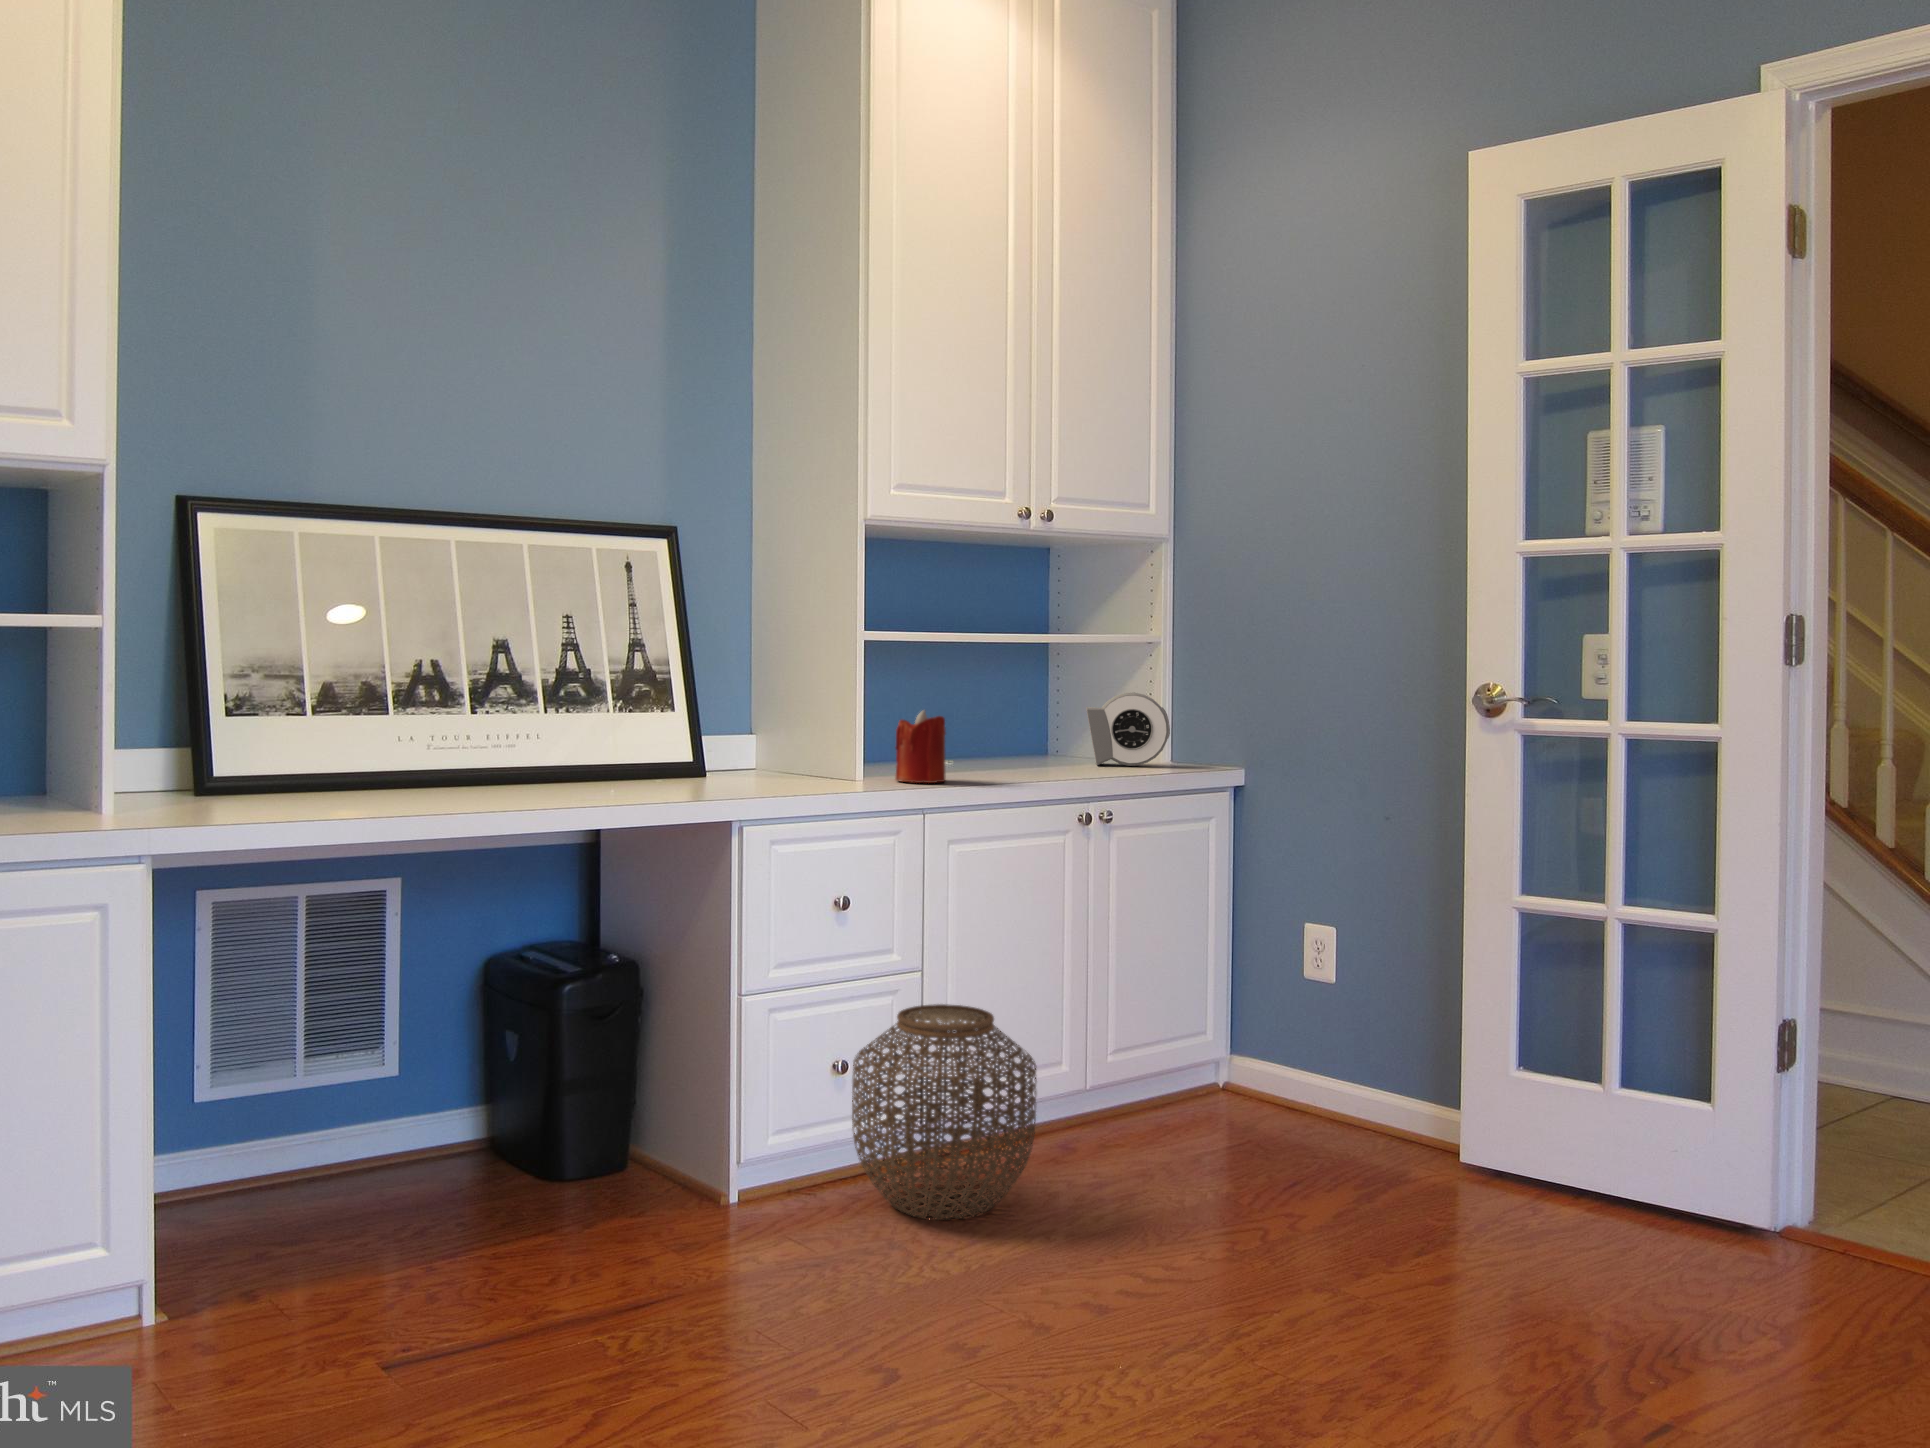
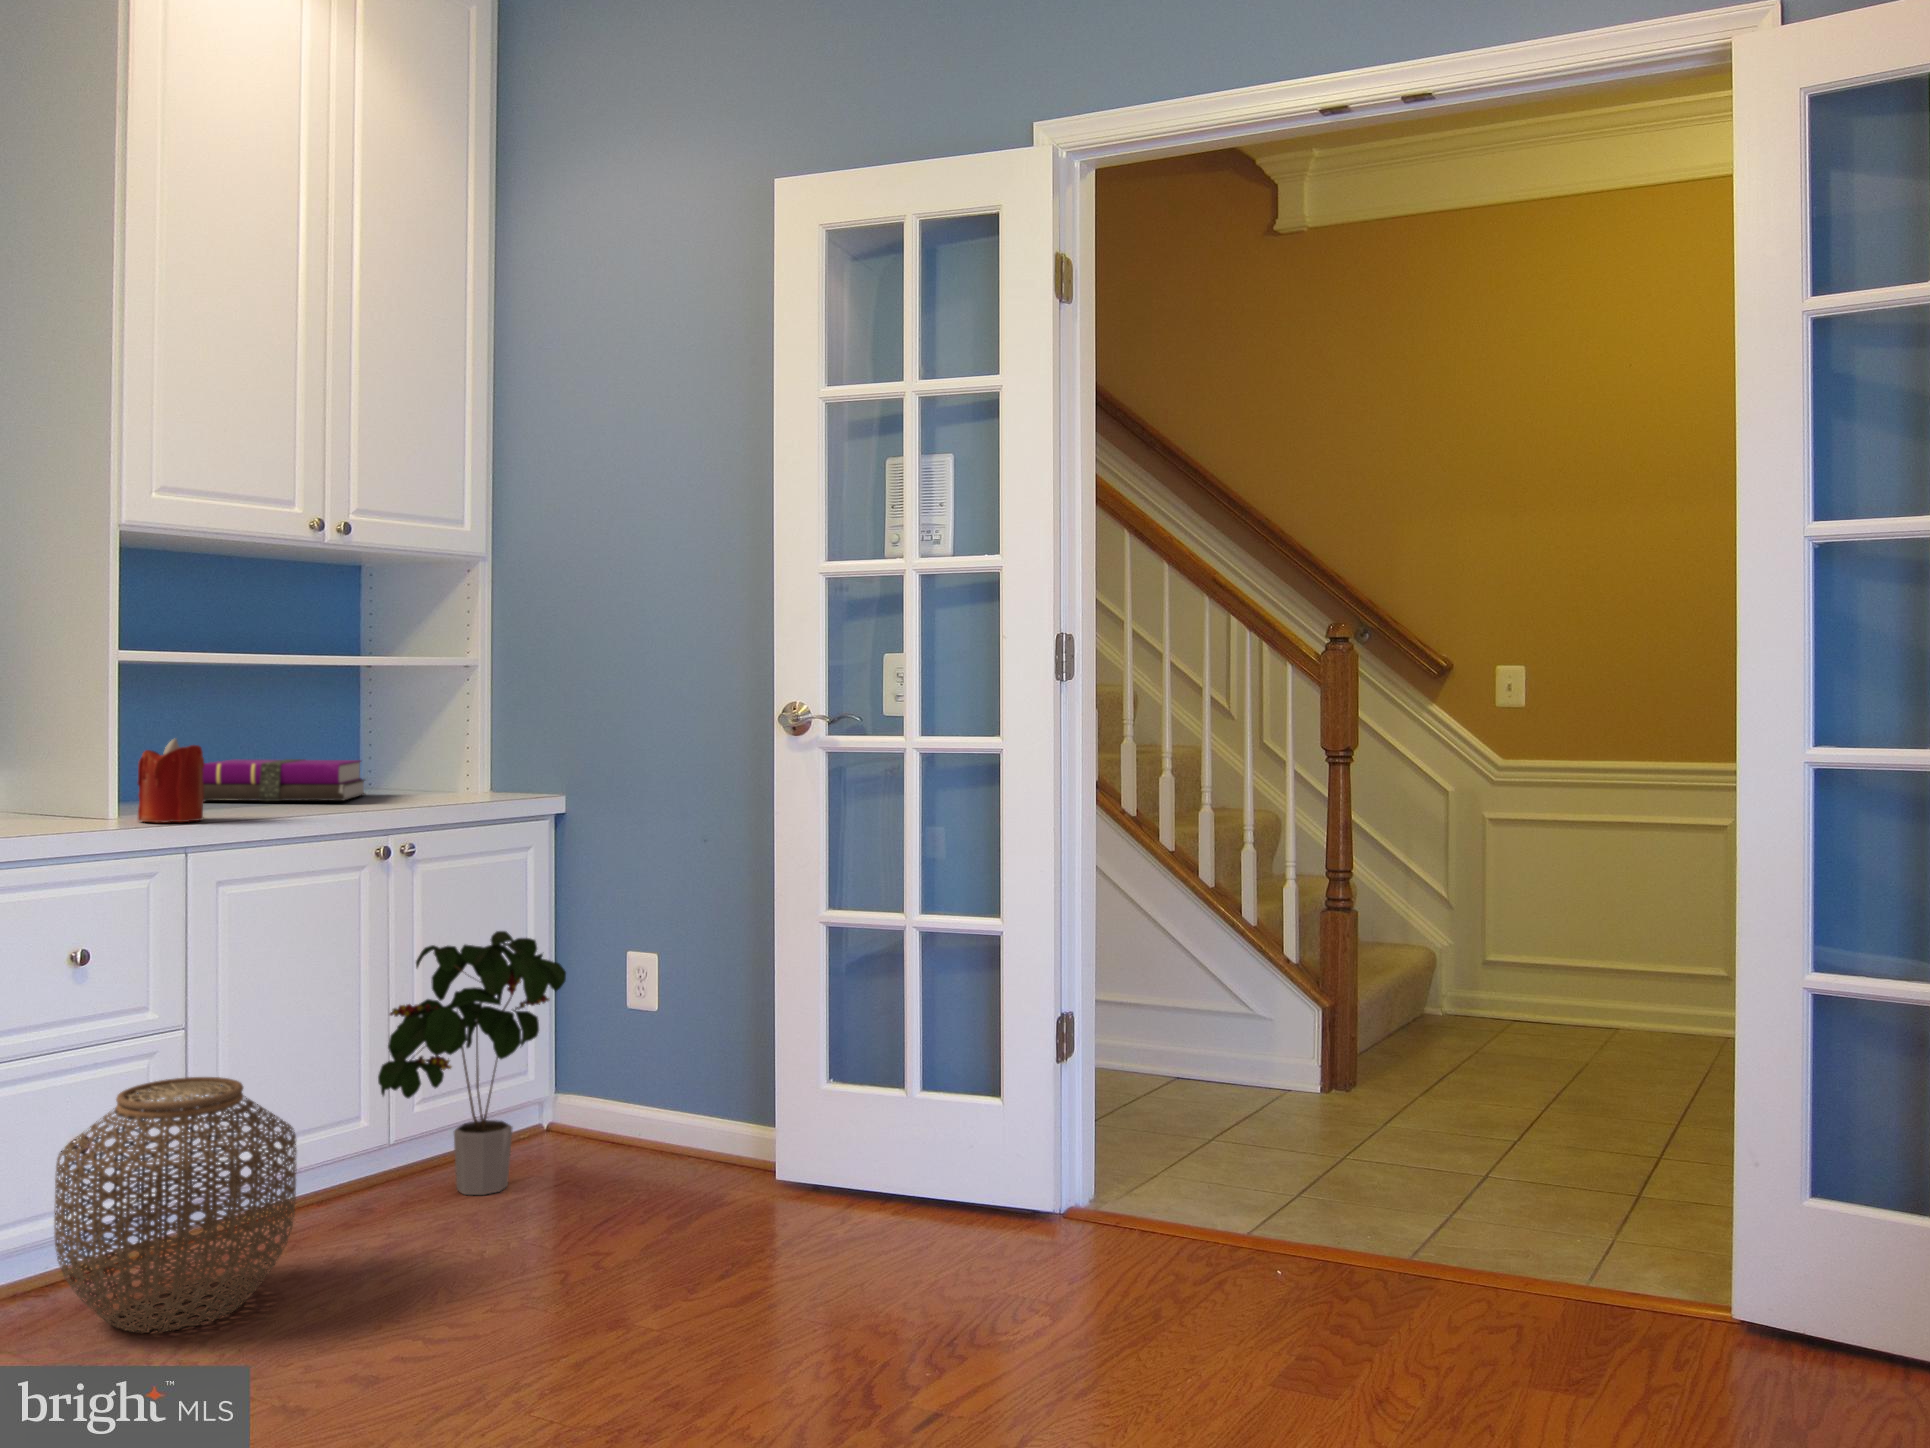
alarm clock: present [1086,692,1170,766] -> none [394,717,490,797]
notebook: none [927,728,1061,767] -> present [203,759,365,801]
potted plant: none [1088,894,1246,1139] -> present [378,931,566,1195]

